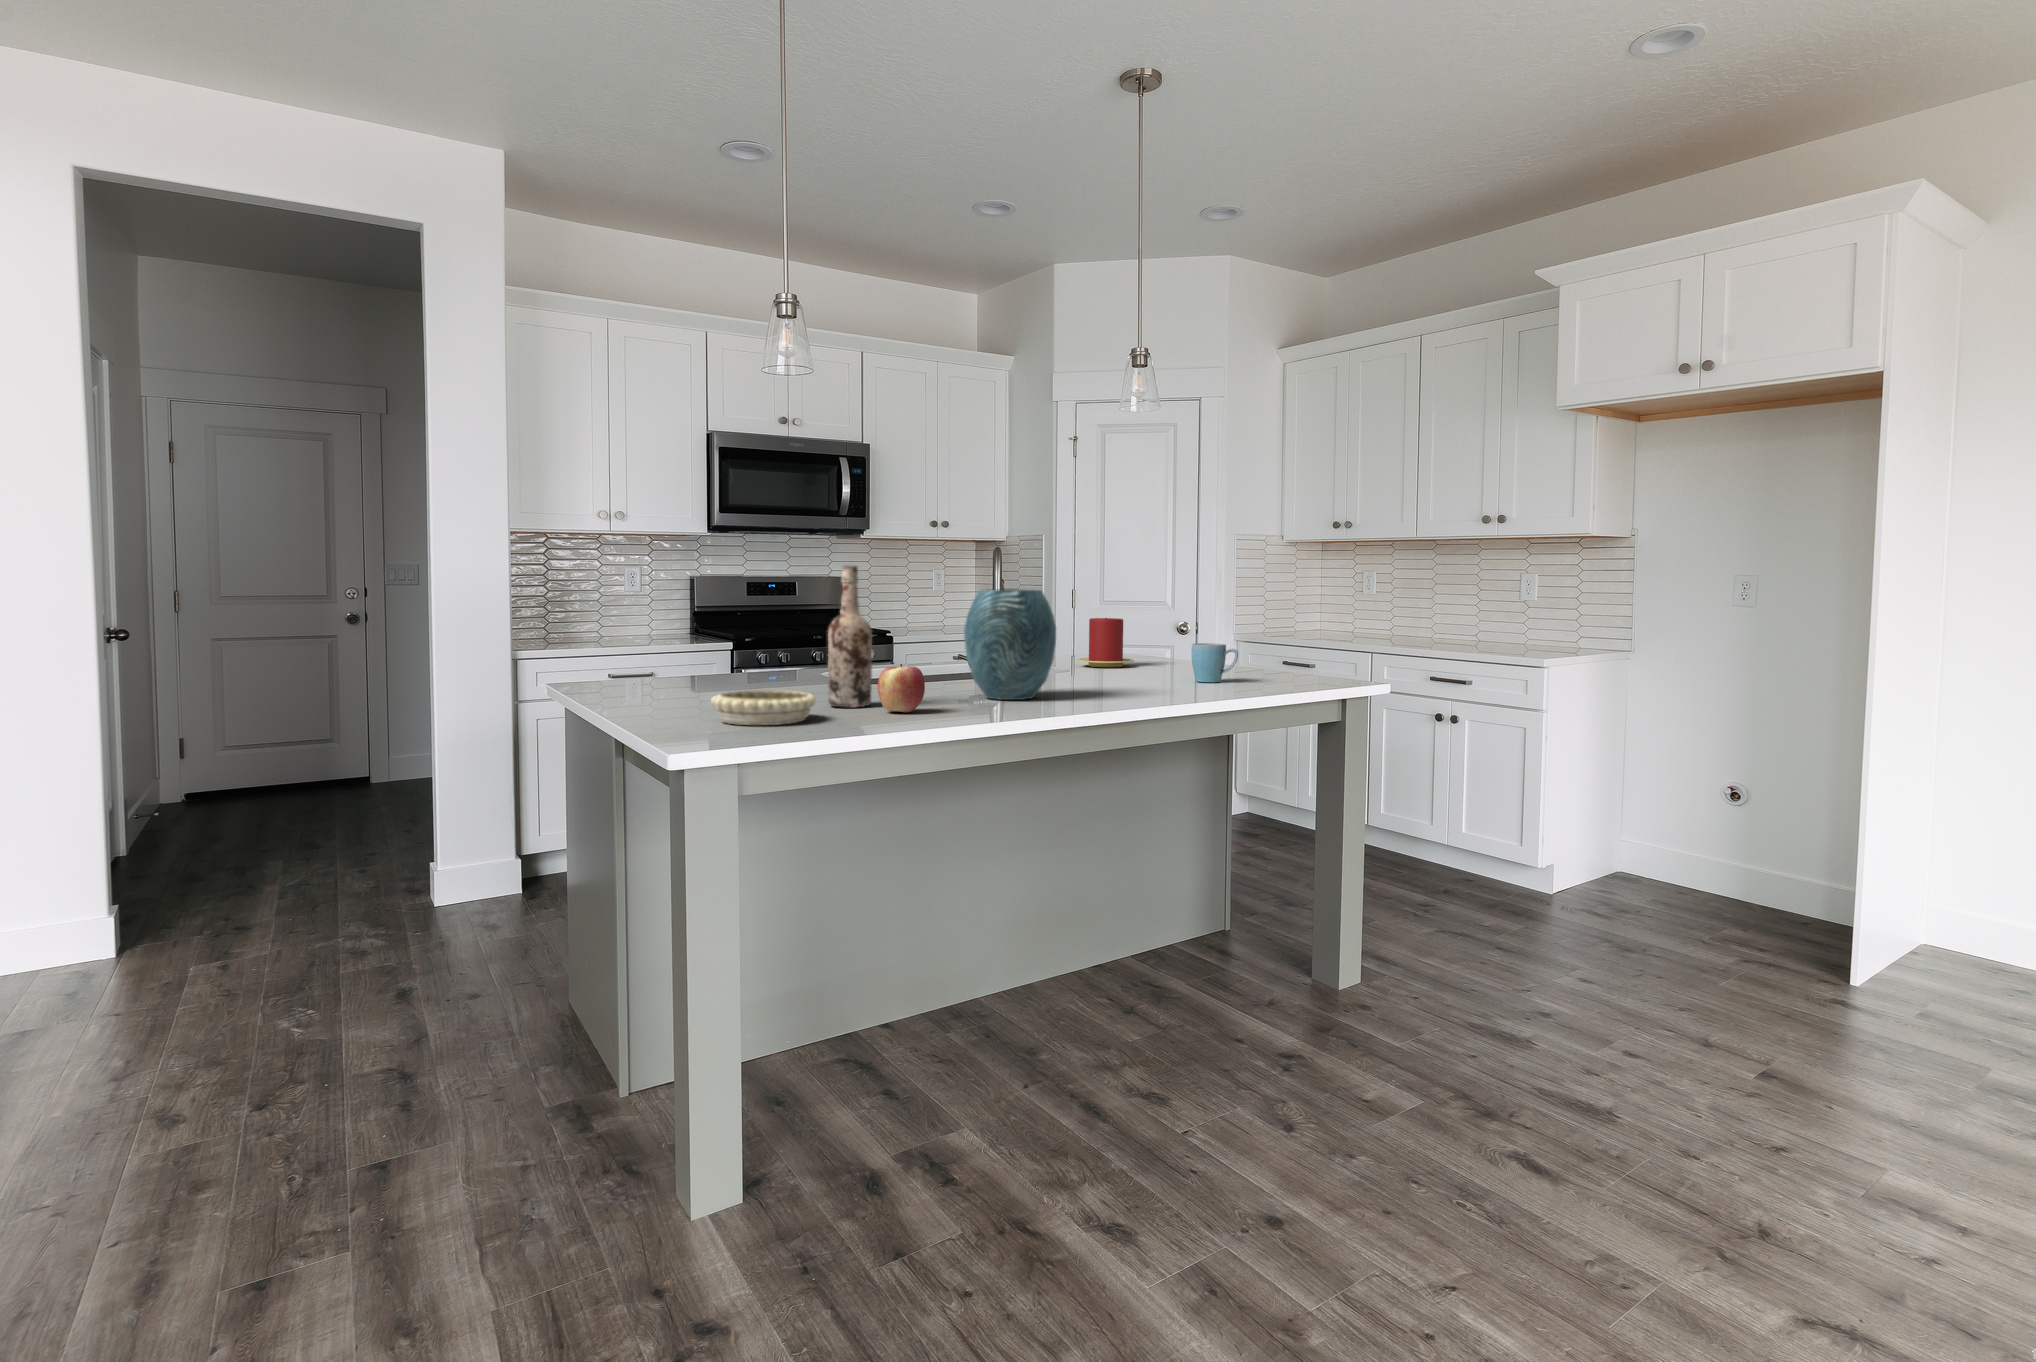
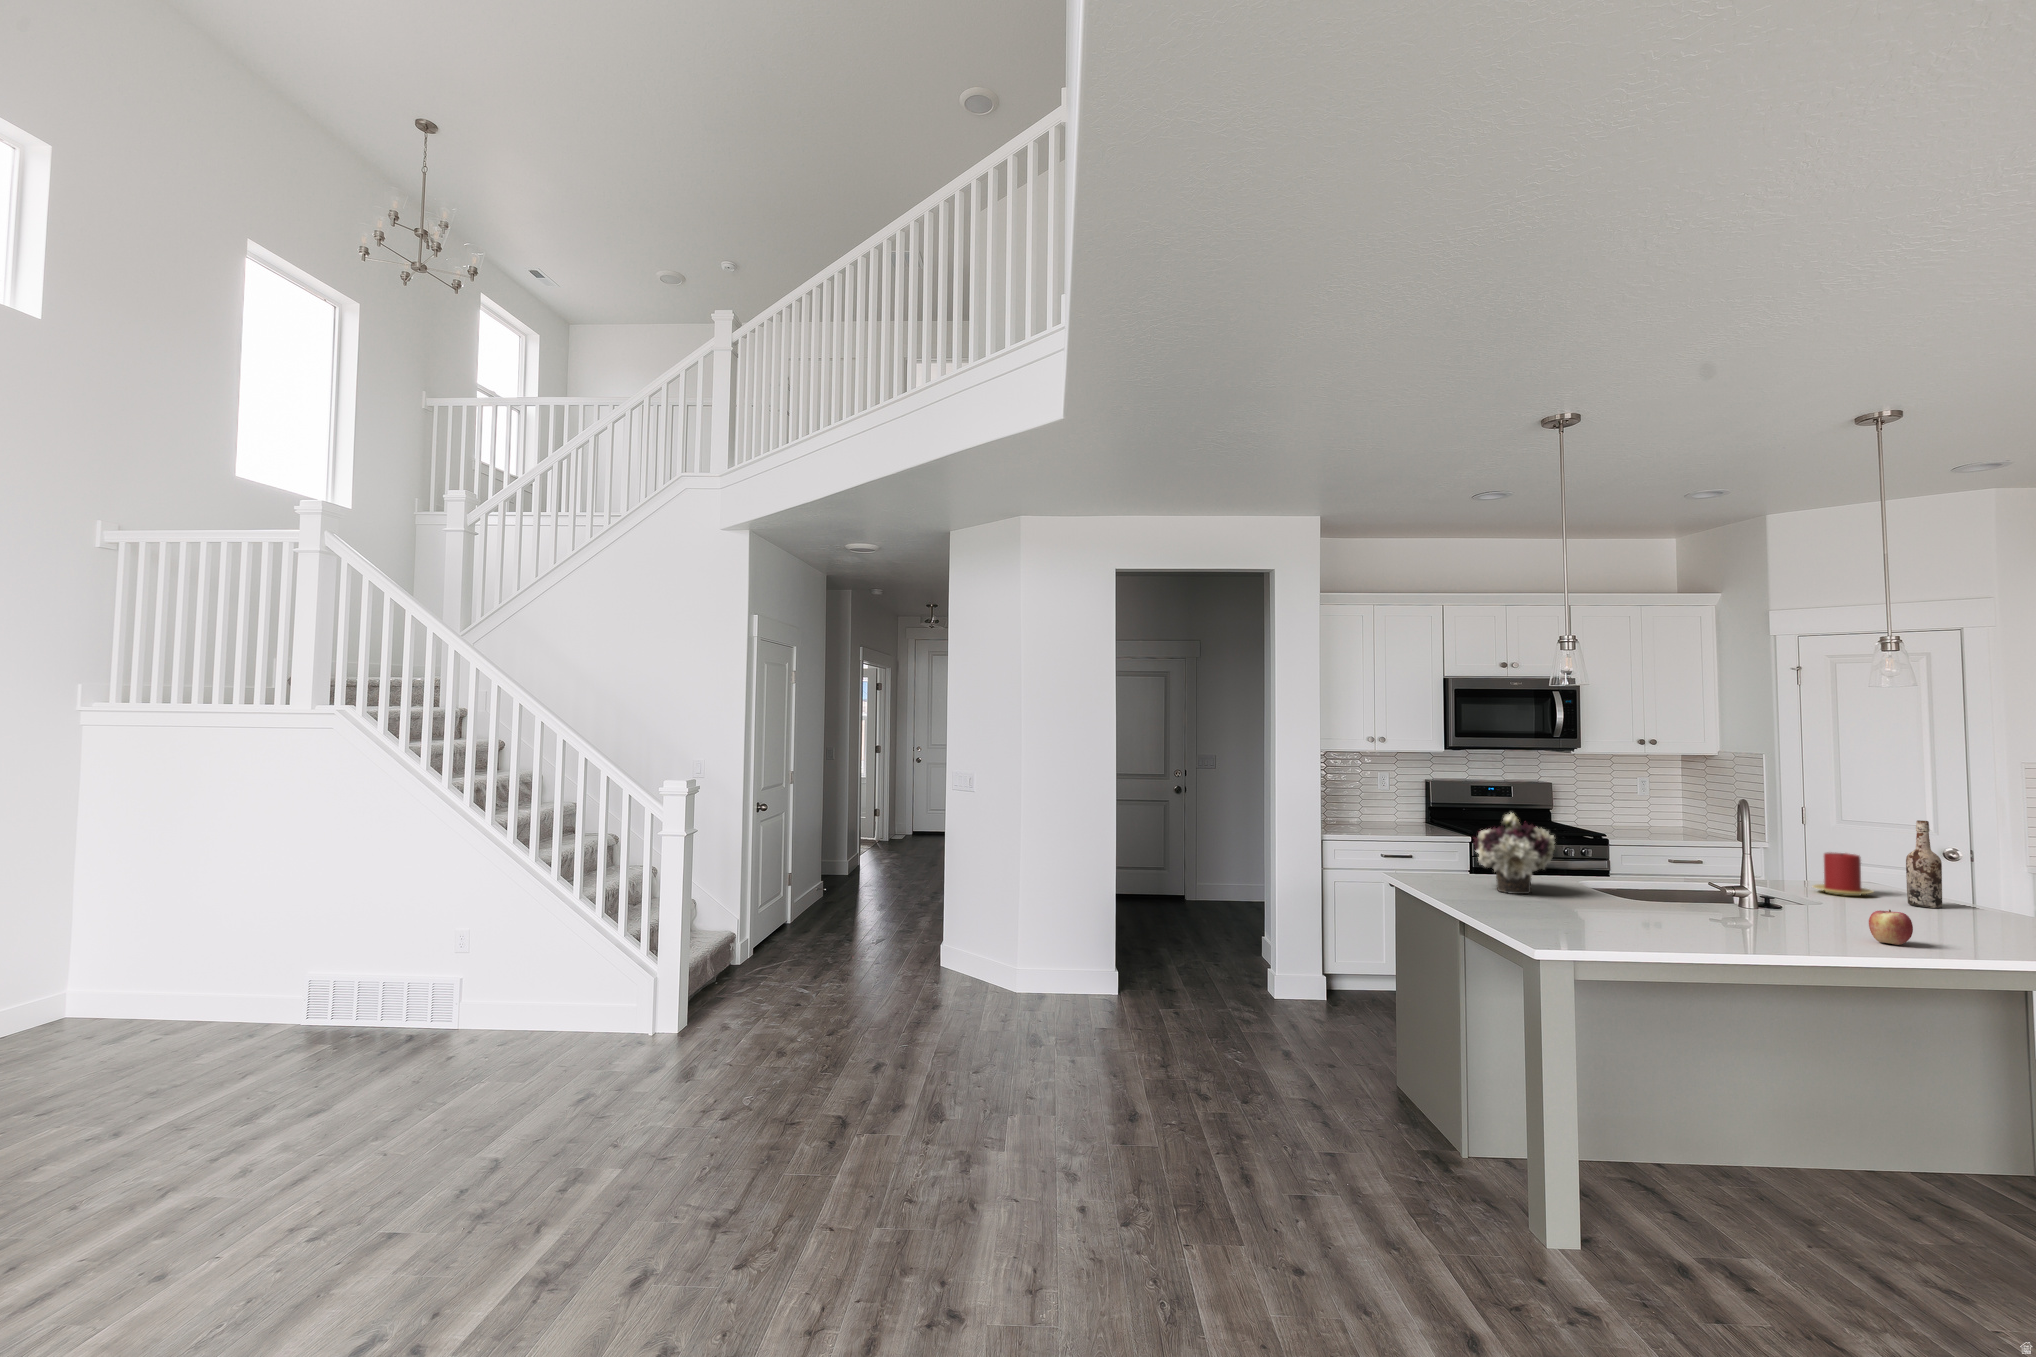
wine bottle: present [828,566,872,707] -> present [1906,820,1942,908]
flower arrangement: none [666,567,774,688] -> present [1474,813,1555,894]
vase: present [964,589,1056,700] -> none [1723,846,1807,932]
mug: present [1192,643,1238,682] -> none [1941,892,1995,927]
apple: present [878,664,925,712] -> present [1869,910,1913,945]
decorative bowl: present [711,690,816,725] -> none [1546,911,1621,938]

